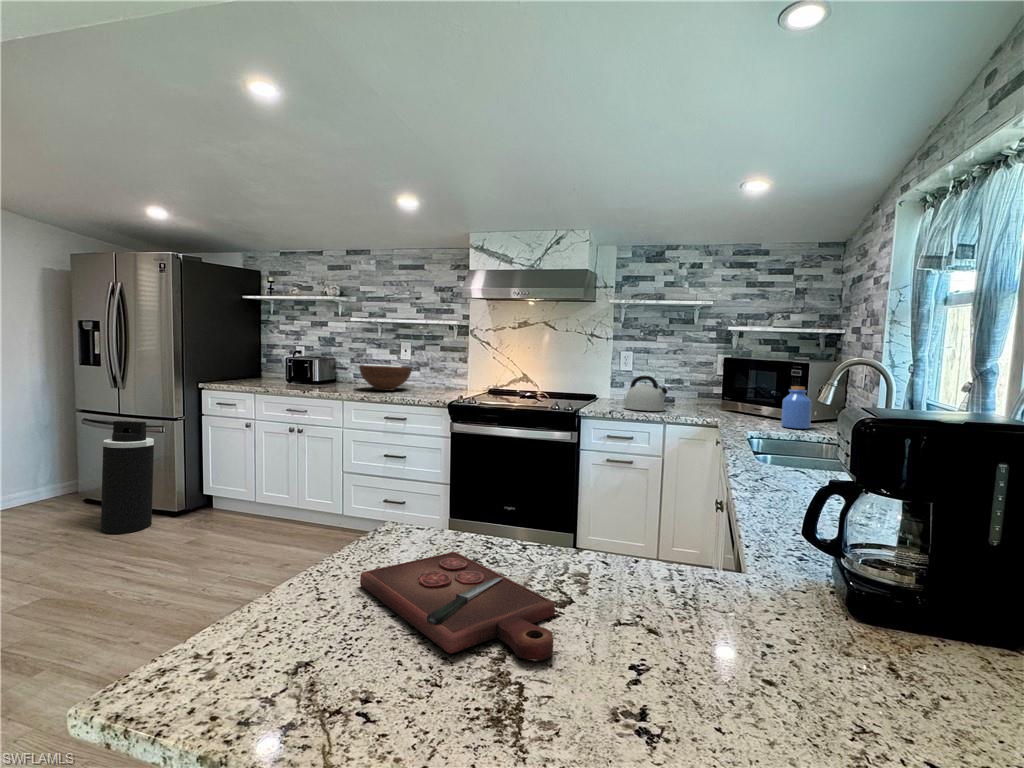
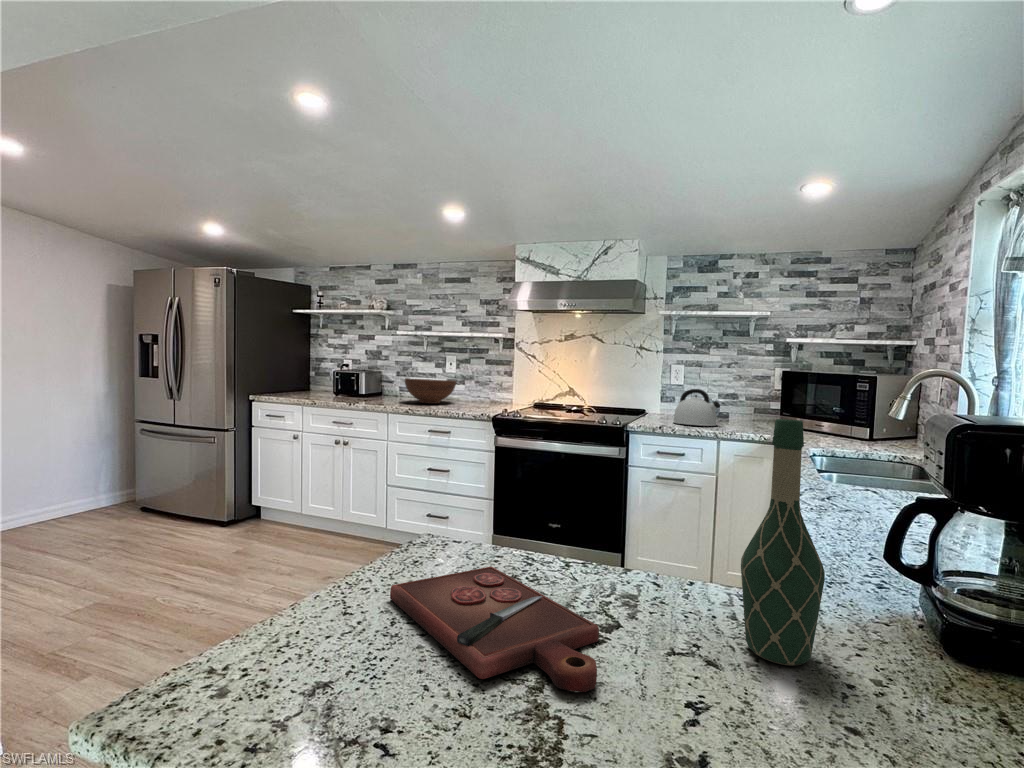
jar: present [781,386,812,429] -> none [846,400,881,446]
wine bottle: none [679,415,750,629] -> present [741,419,825,666]
trash can: present [101,421,154,533] -> none [159,431,210,540]

